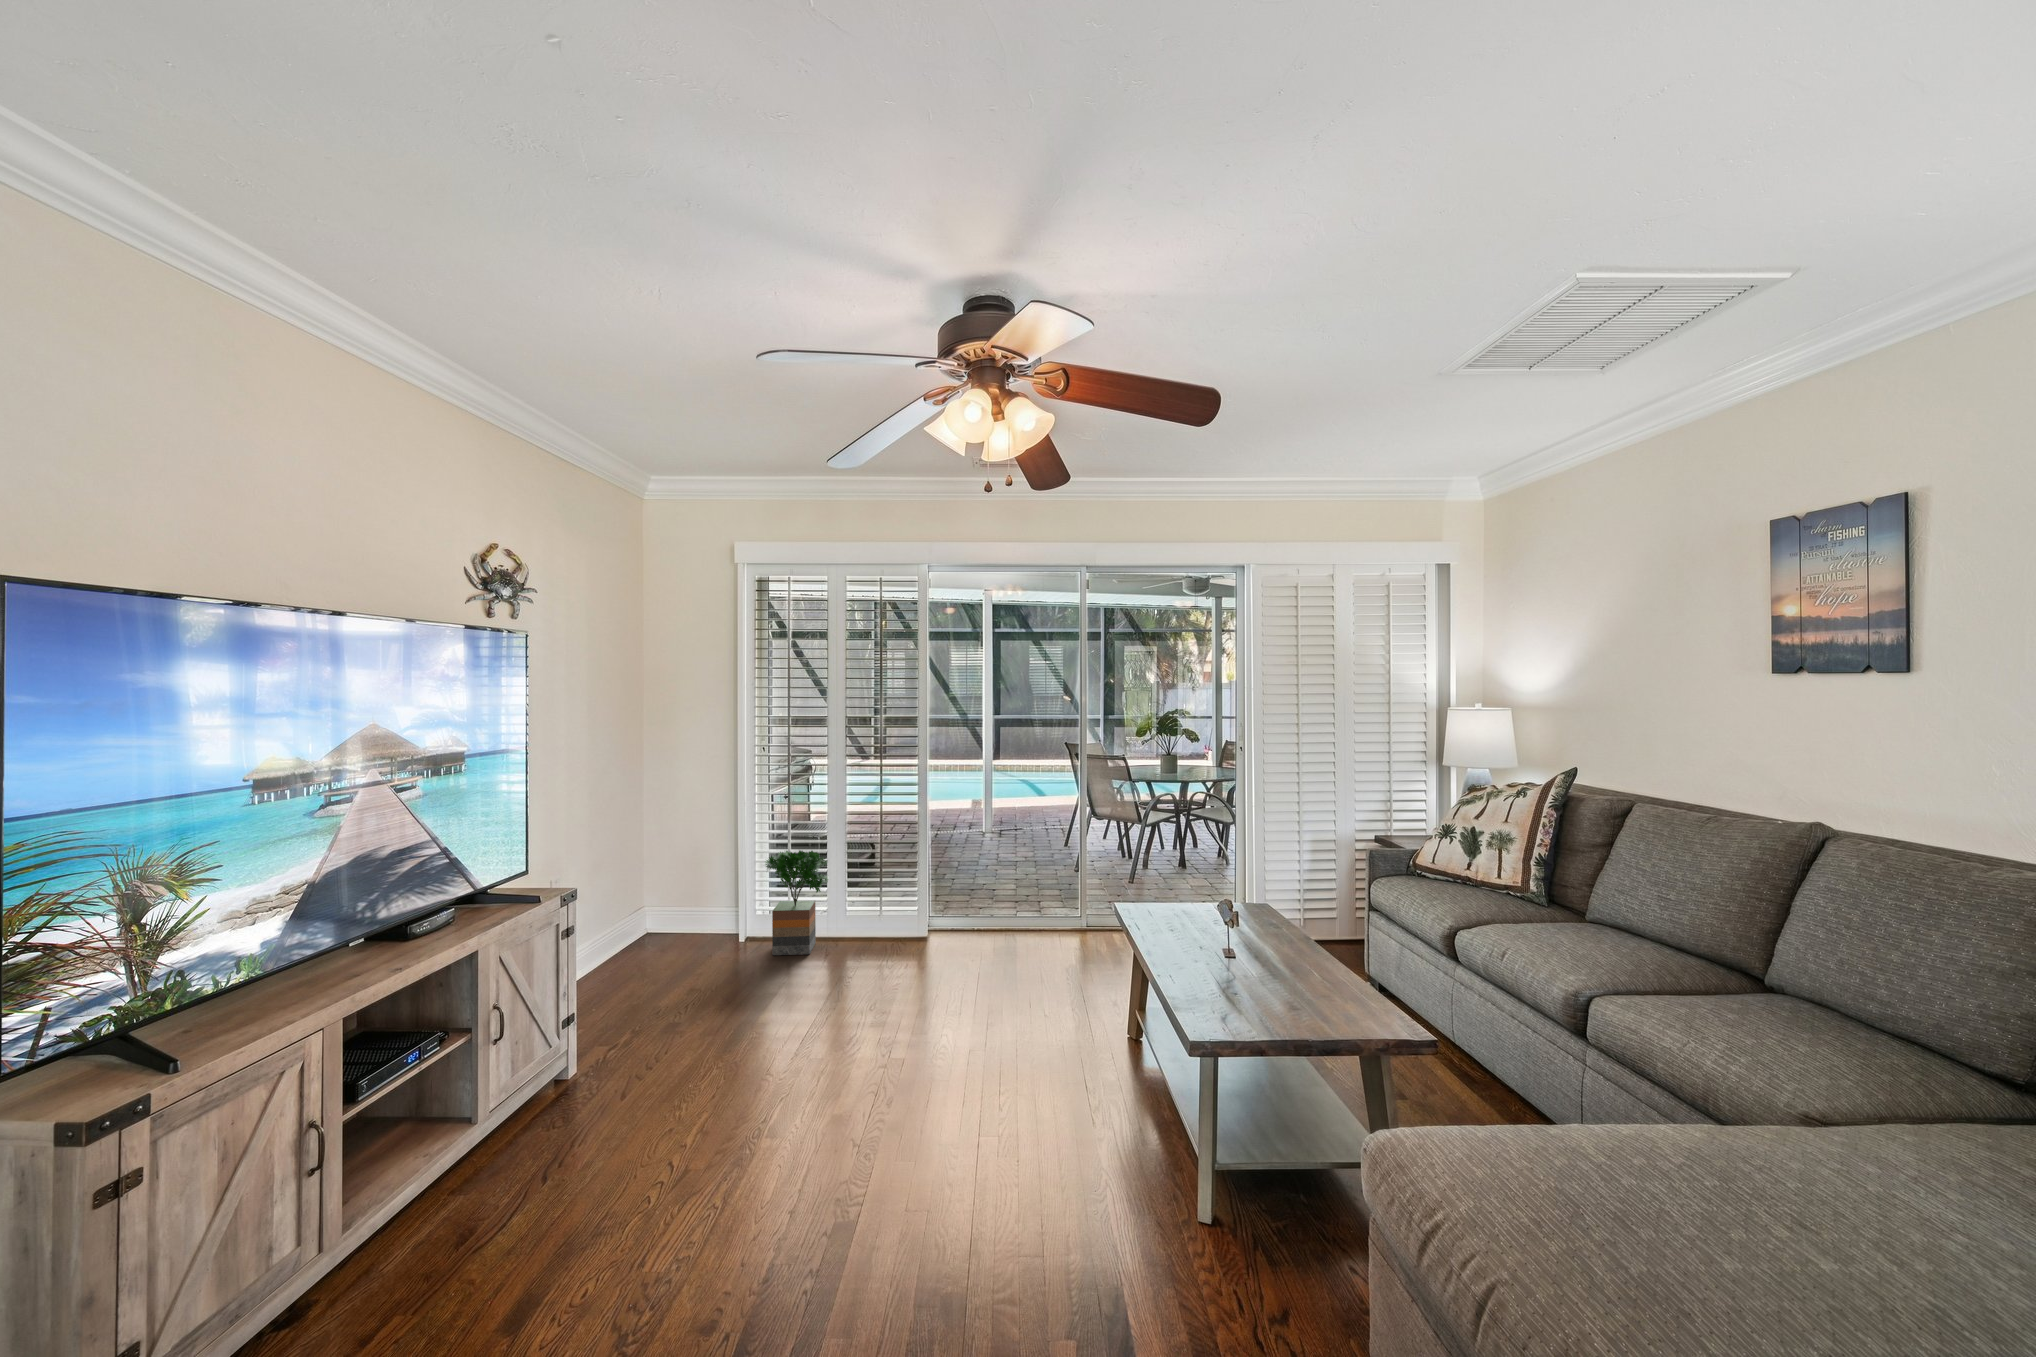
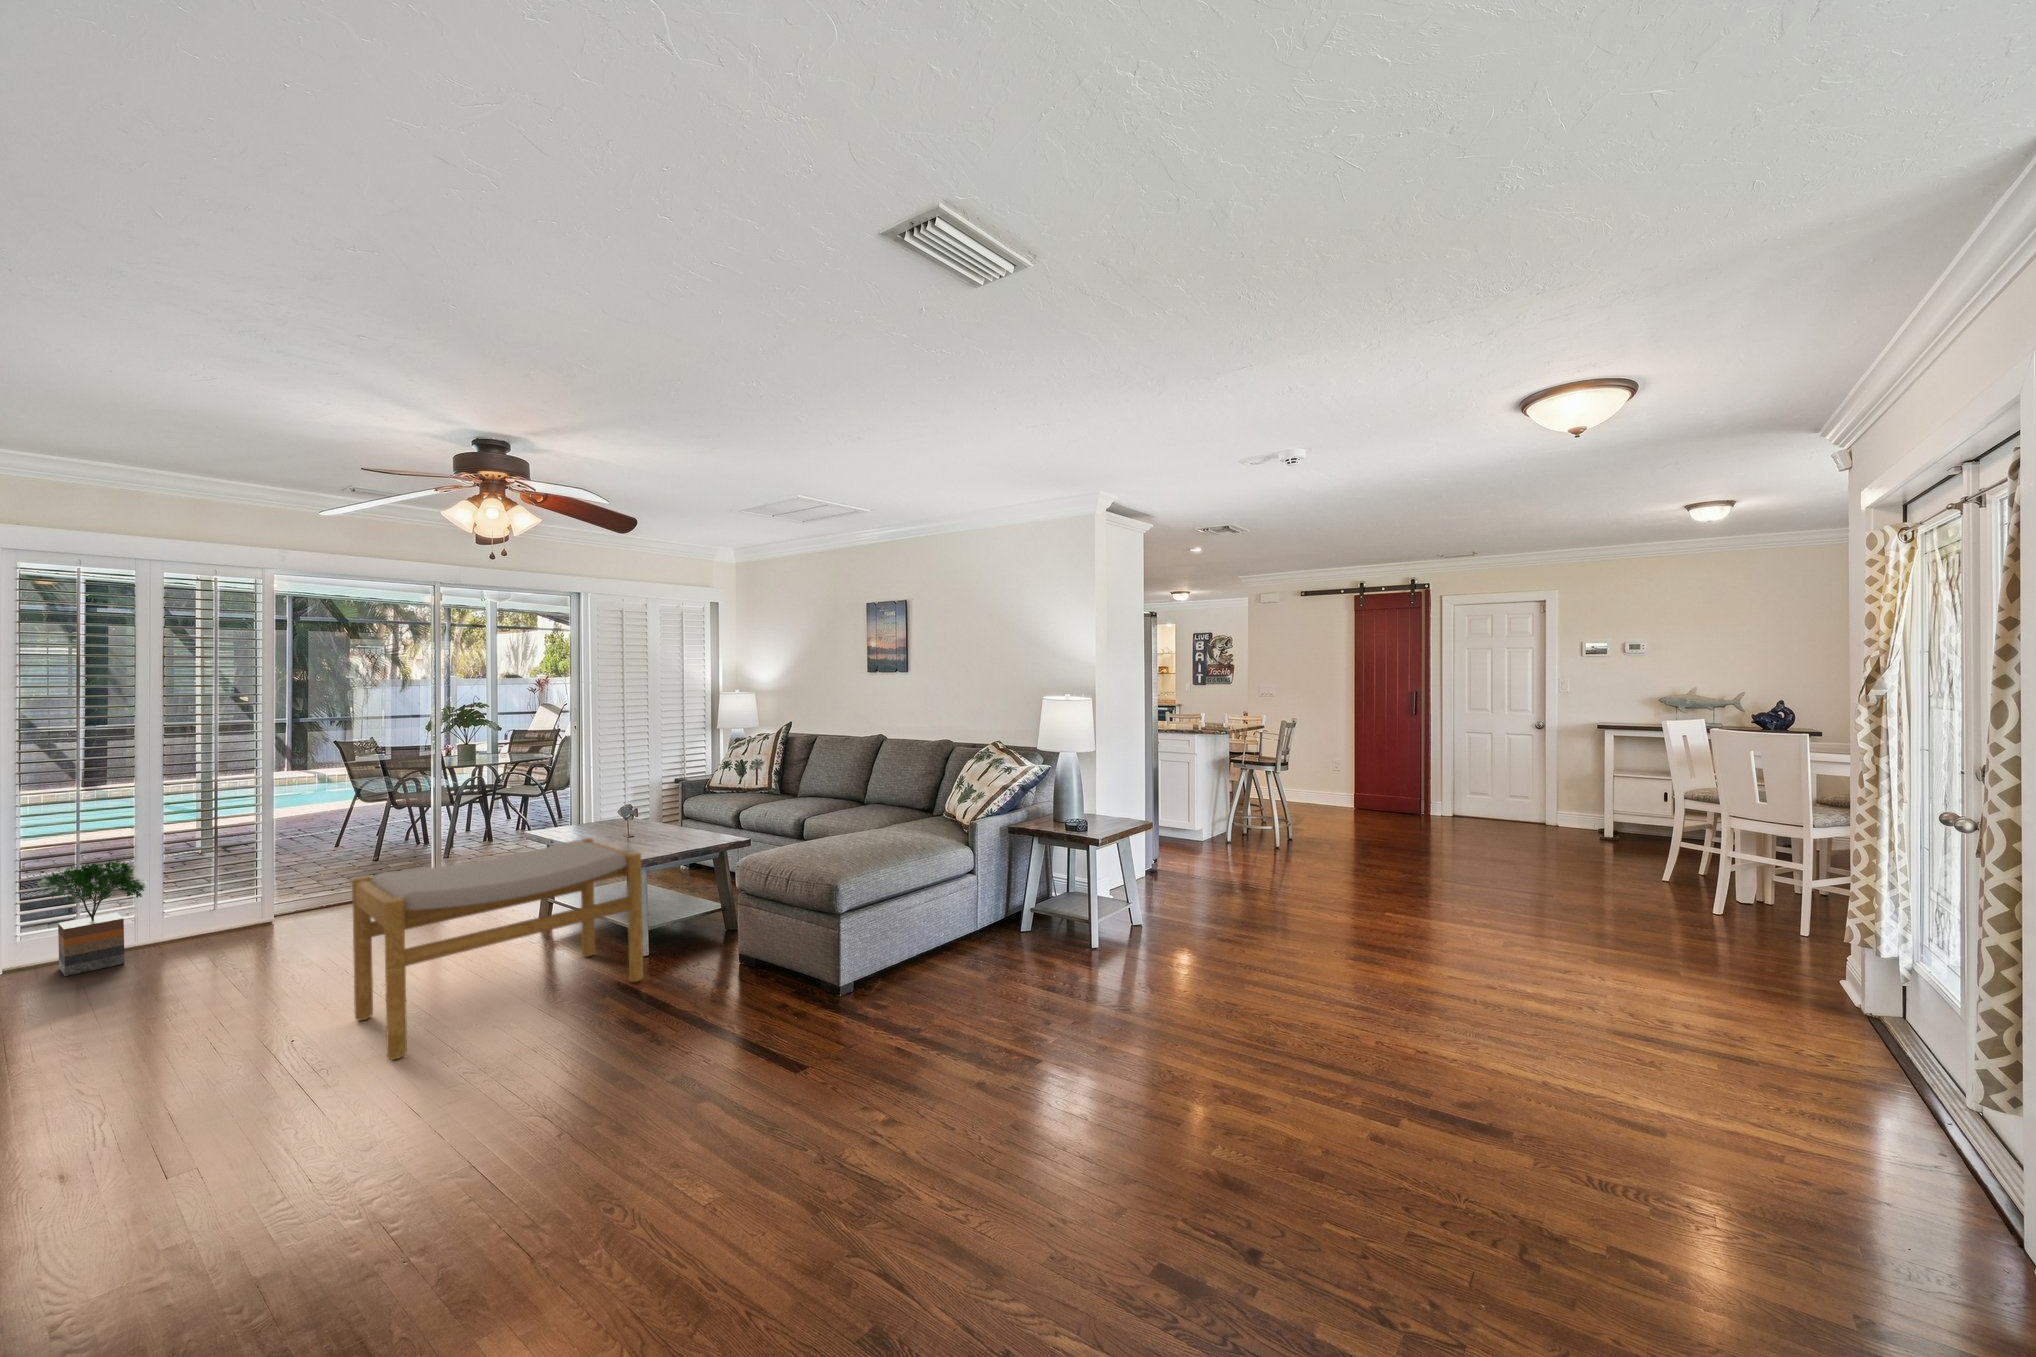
footstool: none [778,954,1179,1294] -> present [352,838,643,1060]

